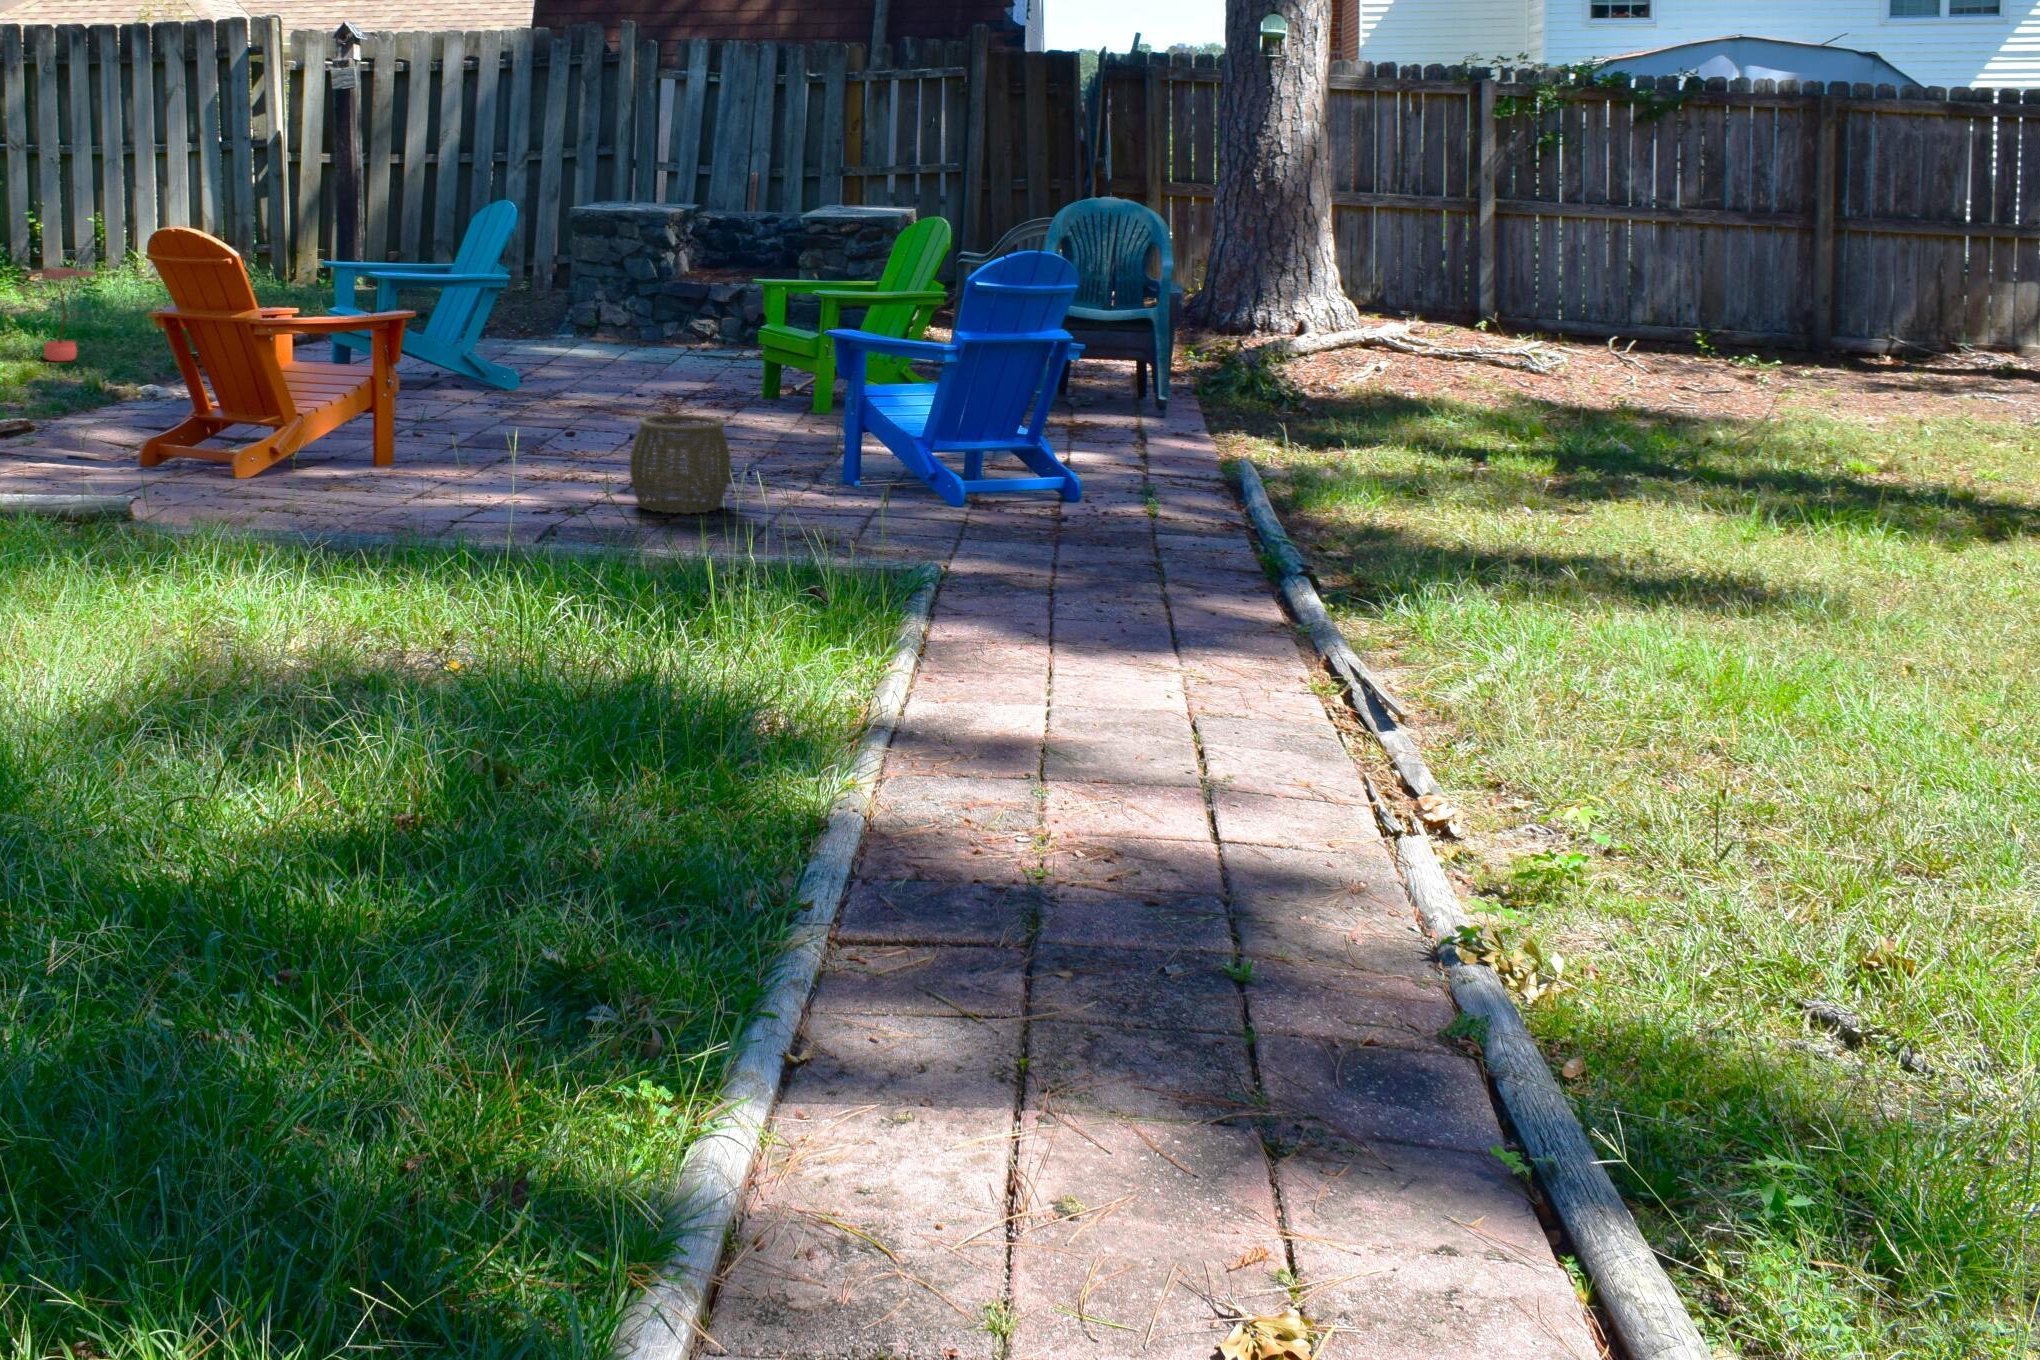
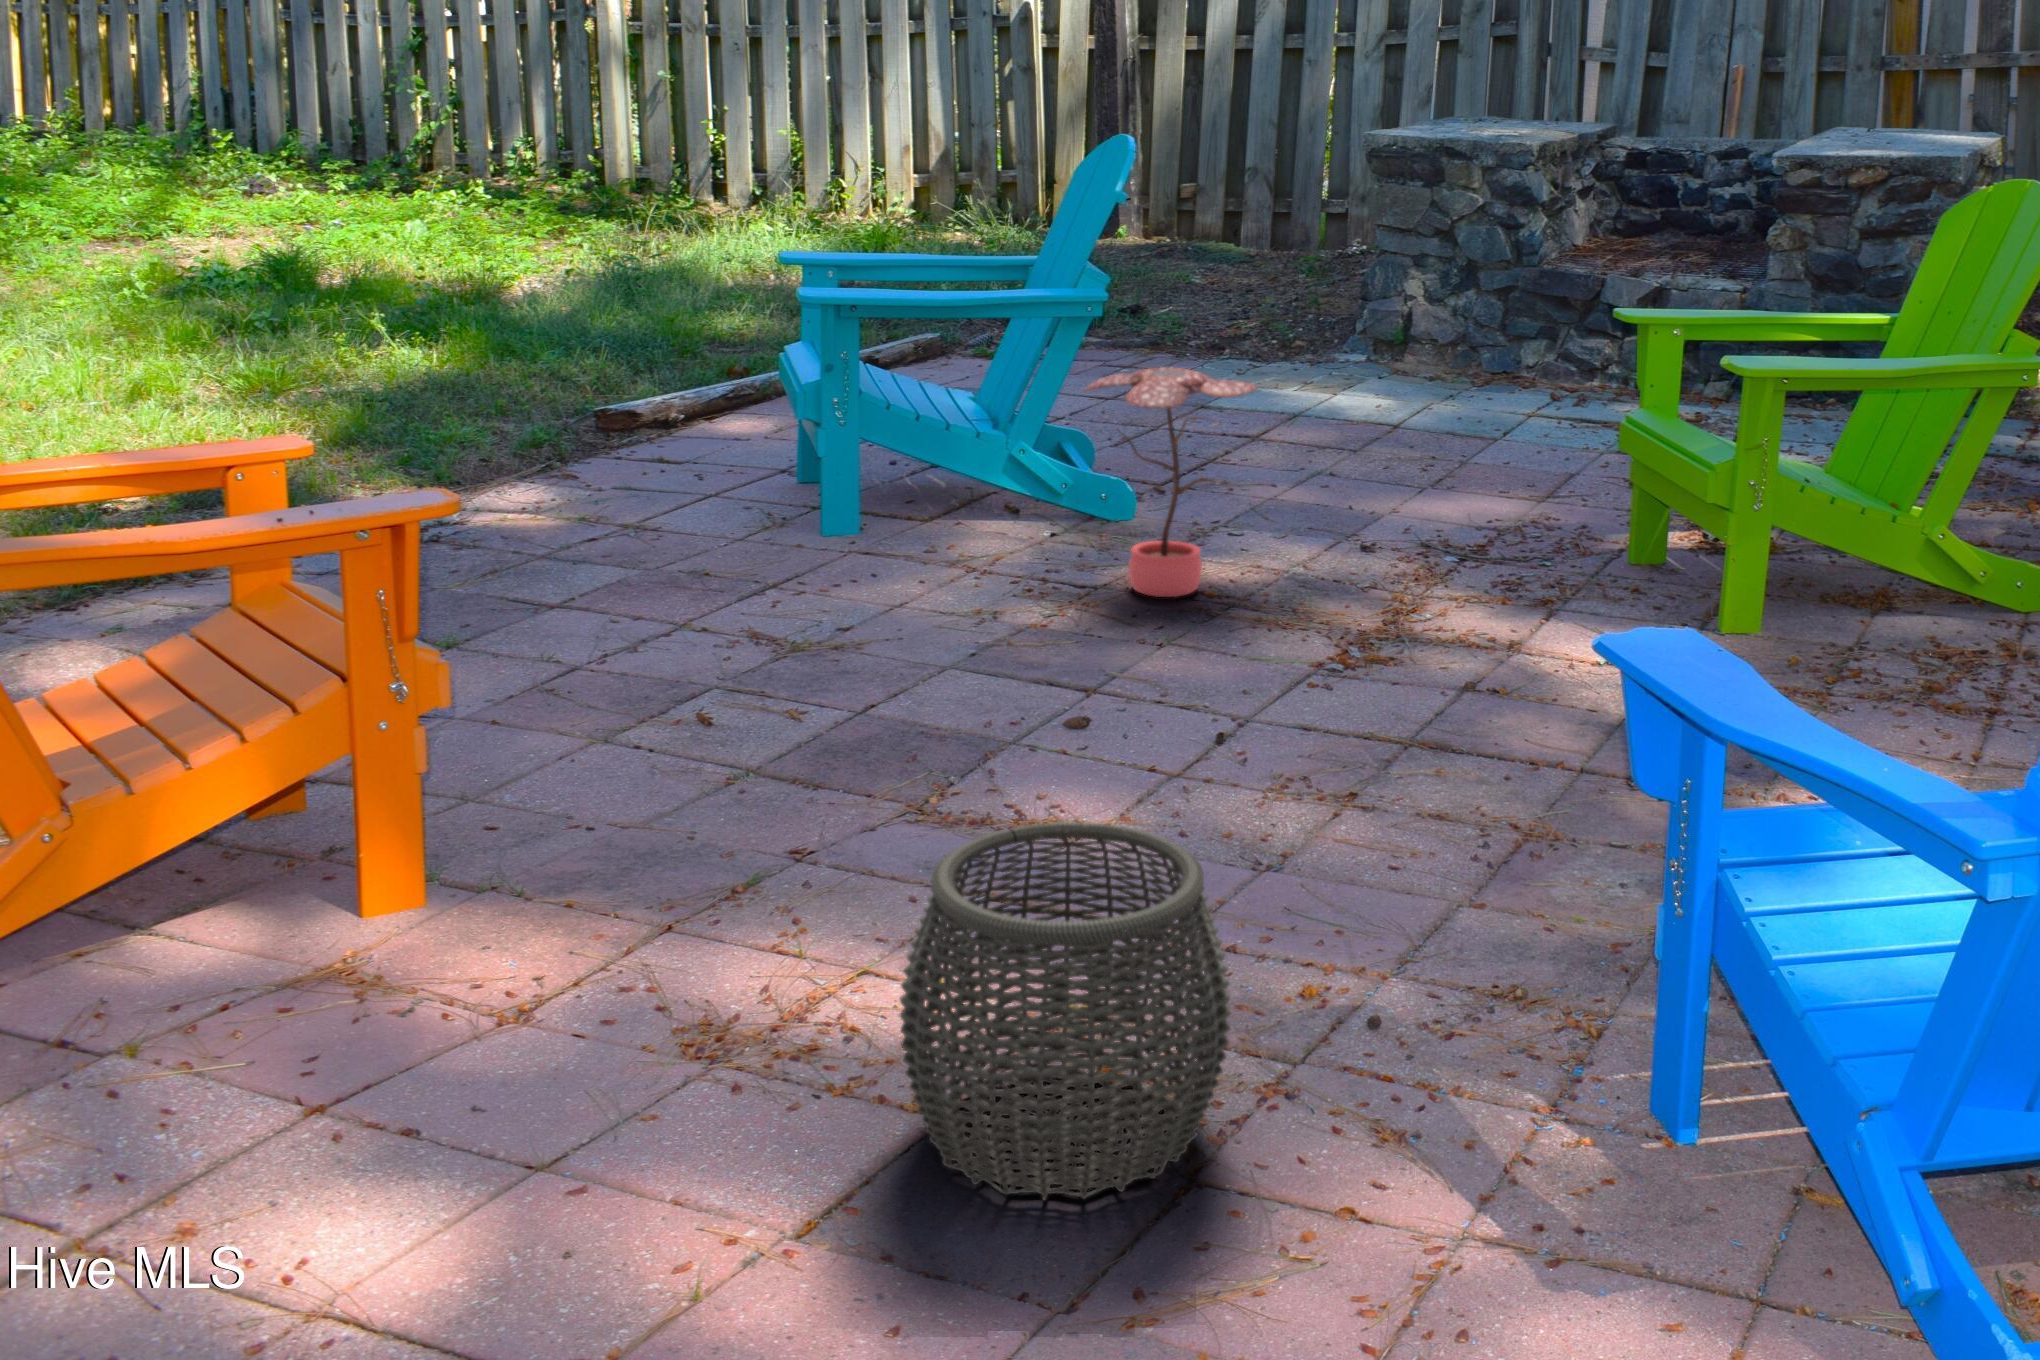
potted plant: present [23,267,97,361] -> present [1085,368,1257,597]

